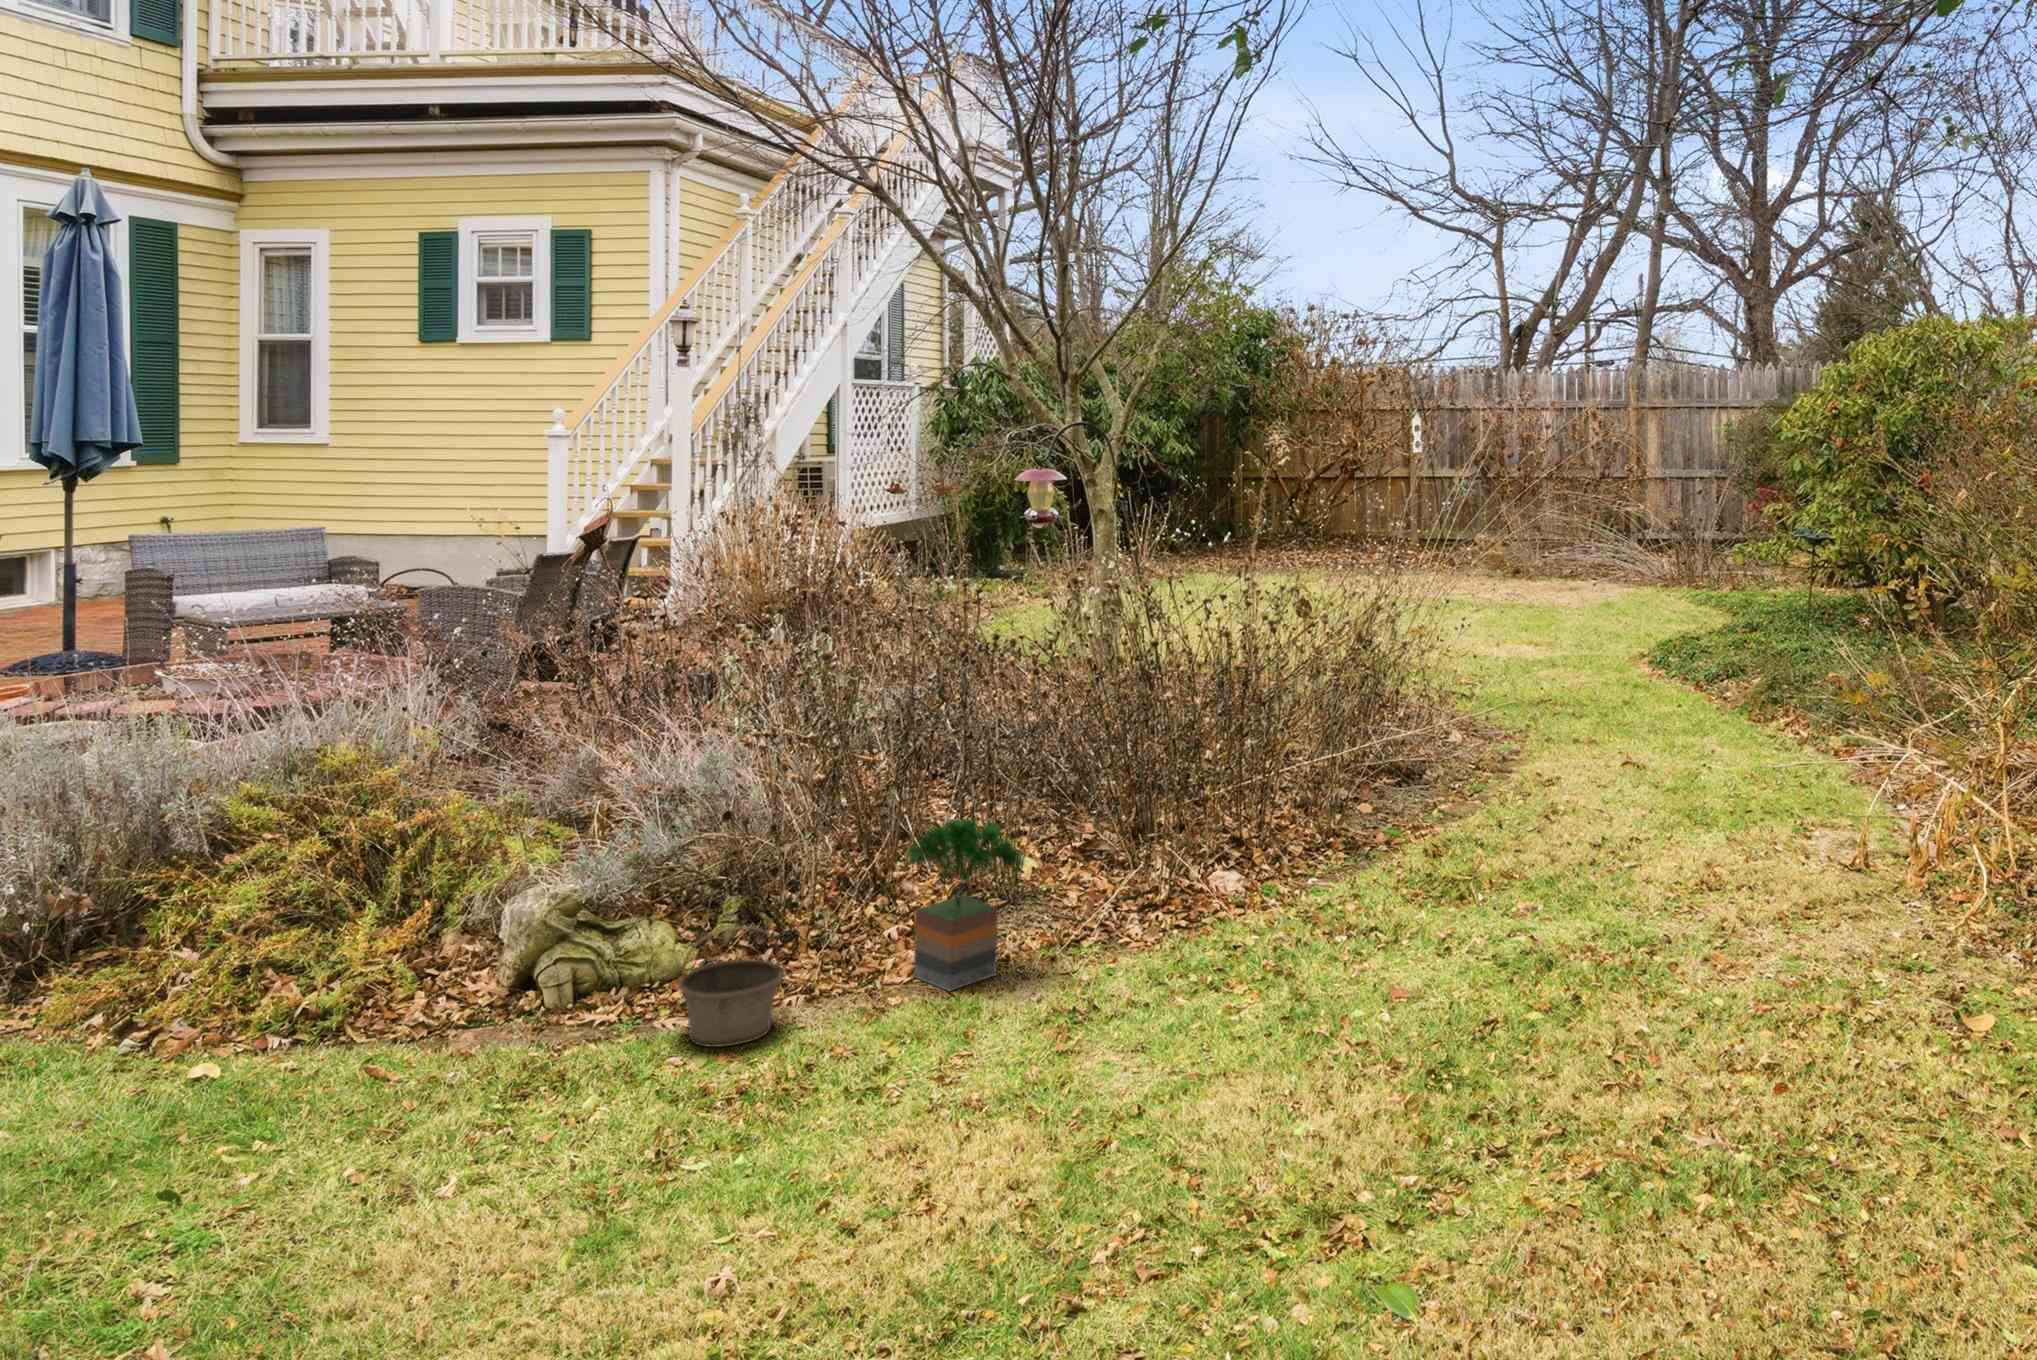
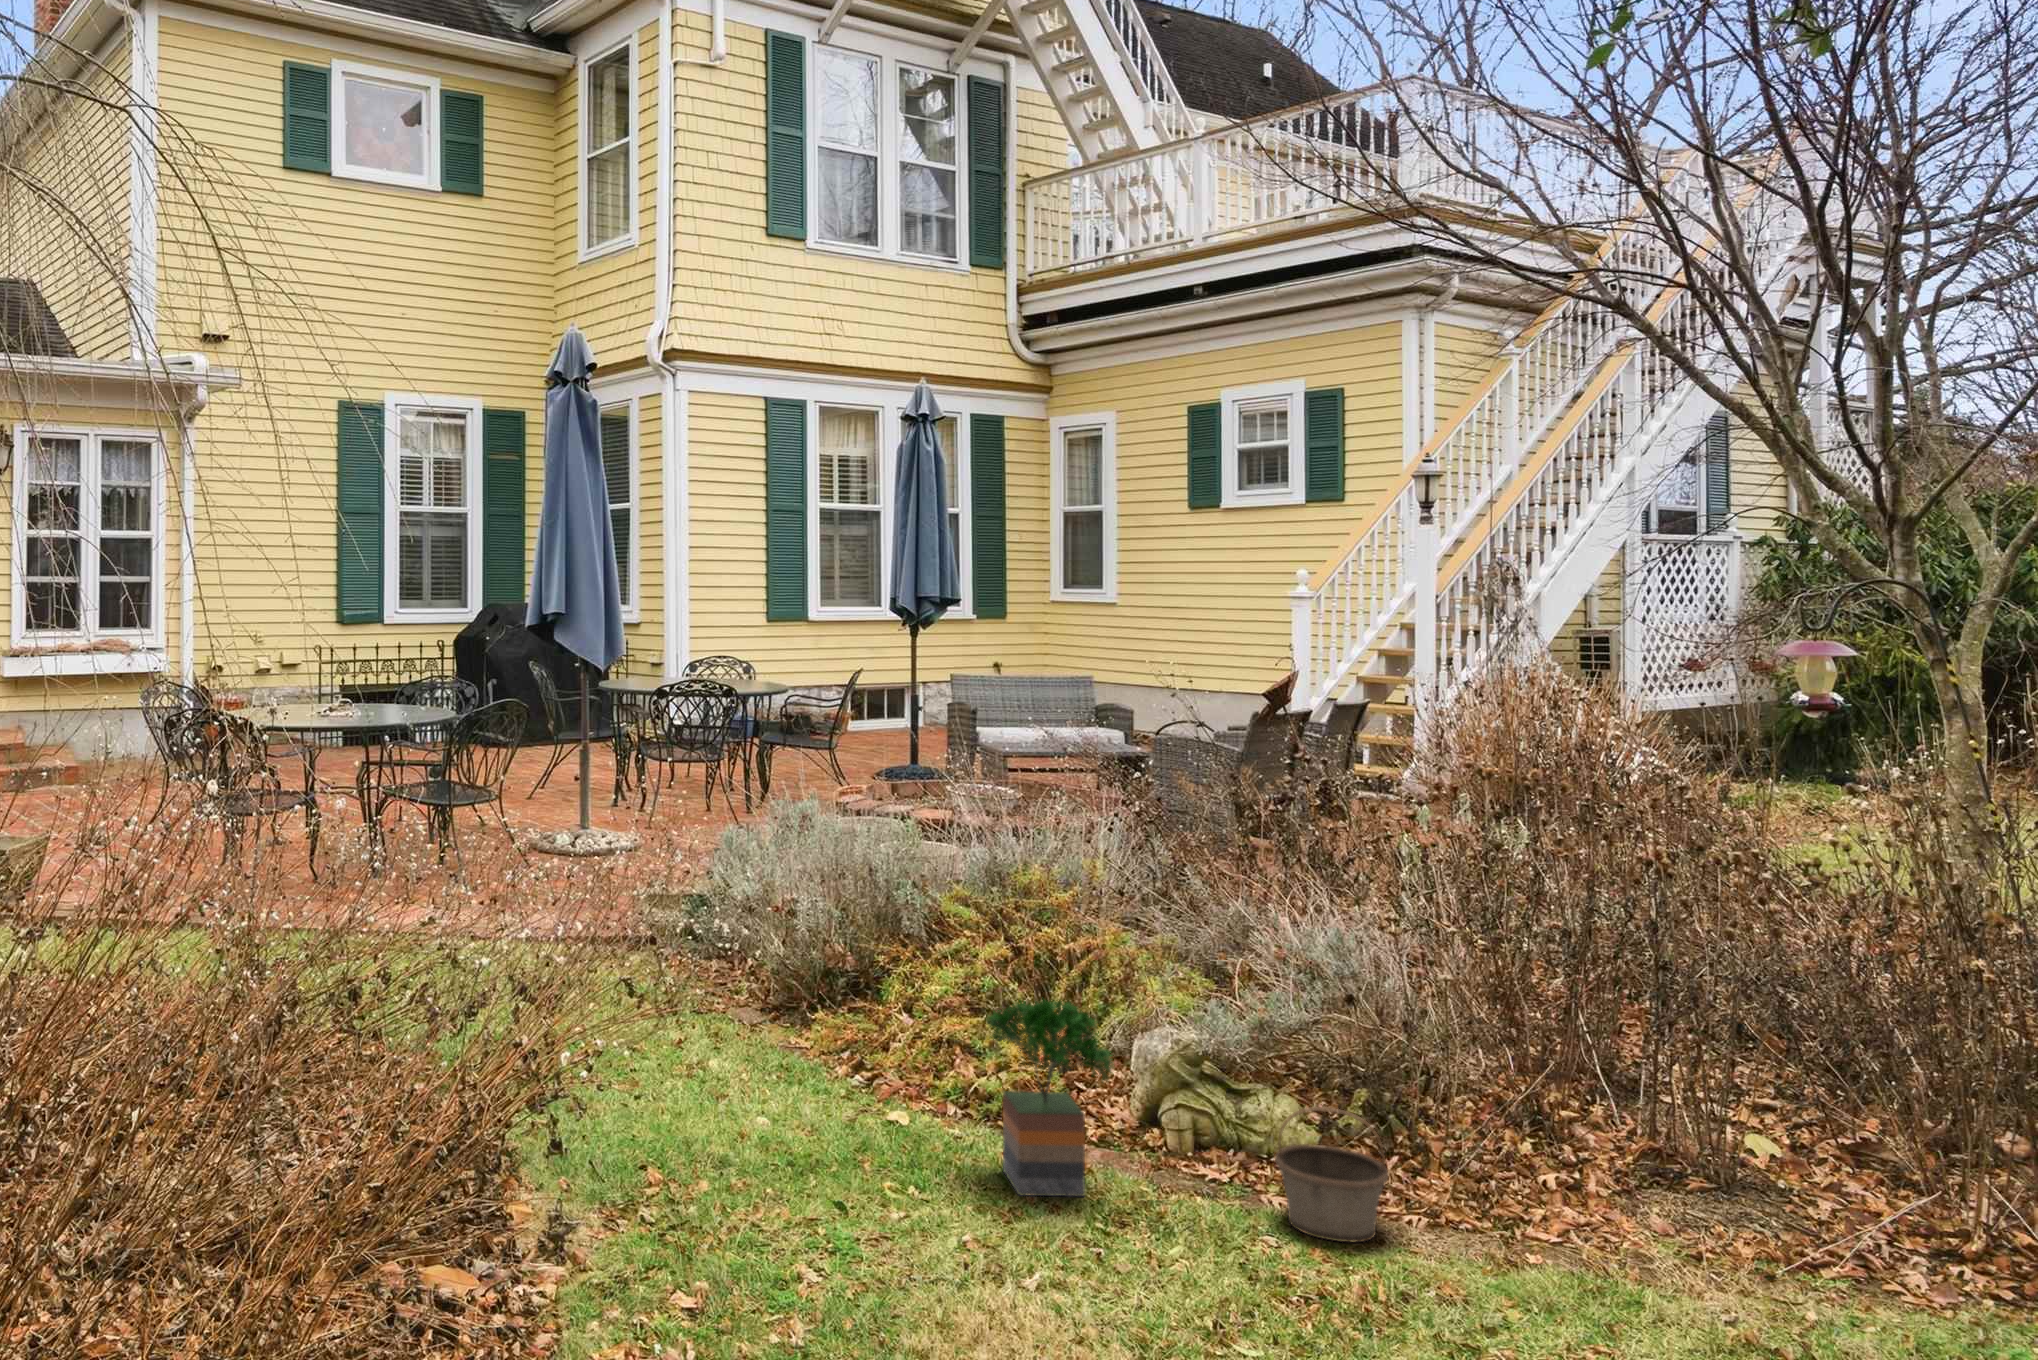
potted tree: present [904,818,1025,991] -> present [988,999,1113,1196]

